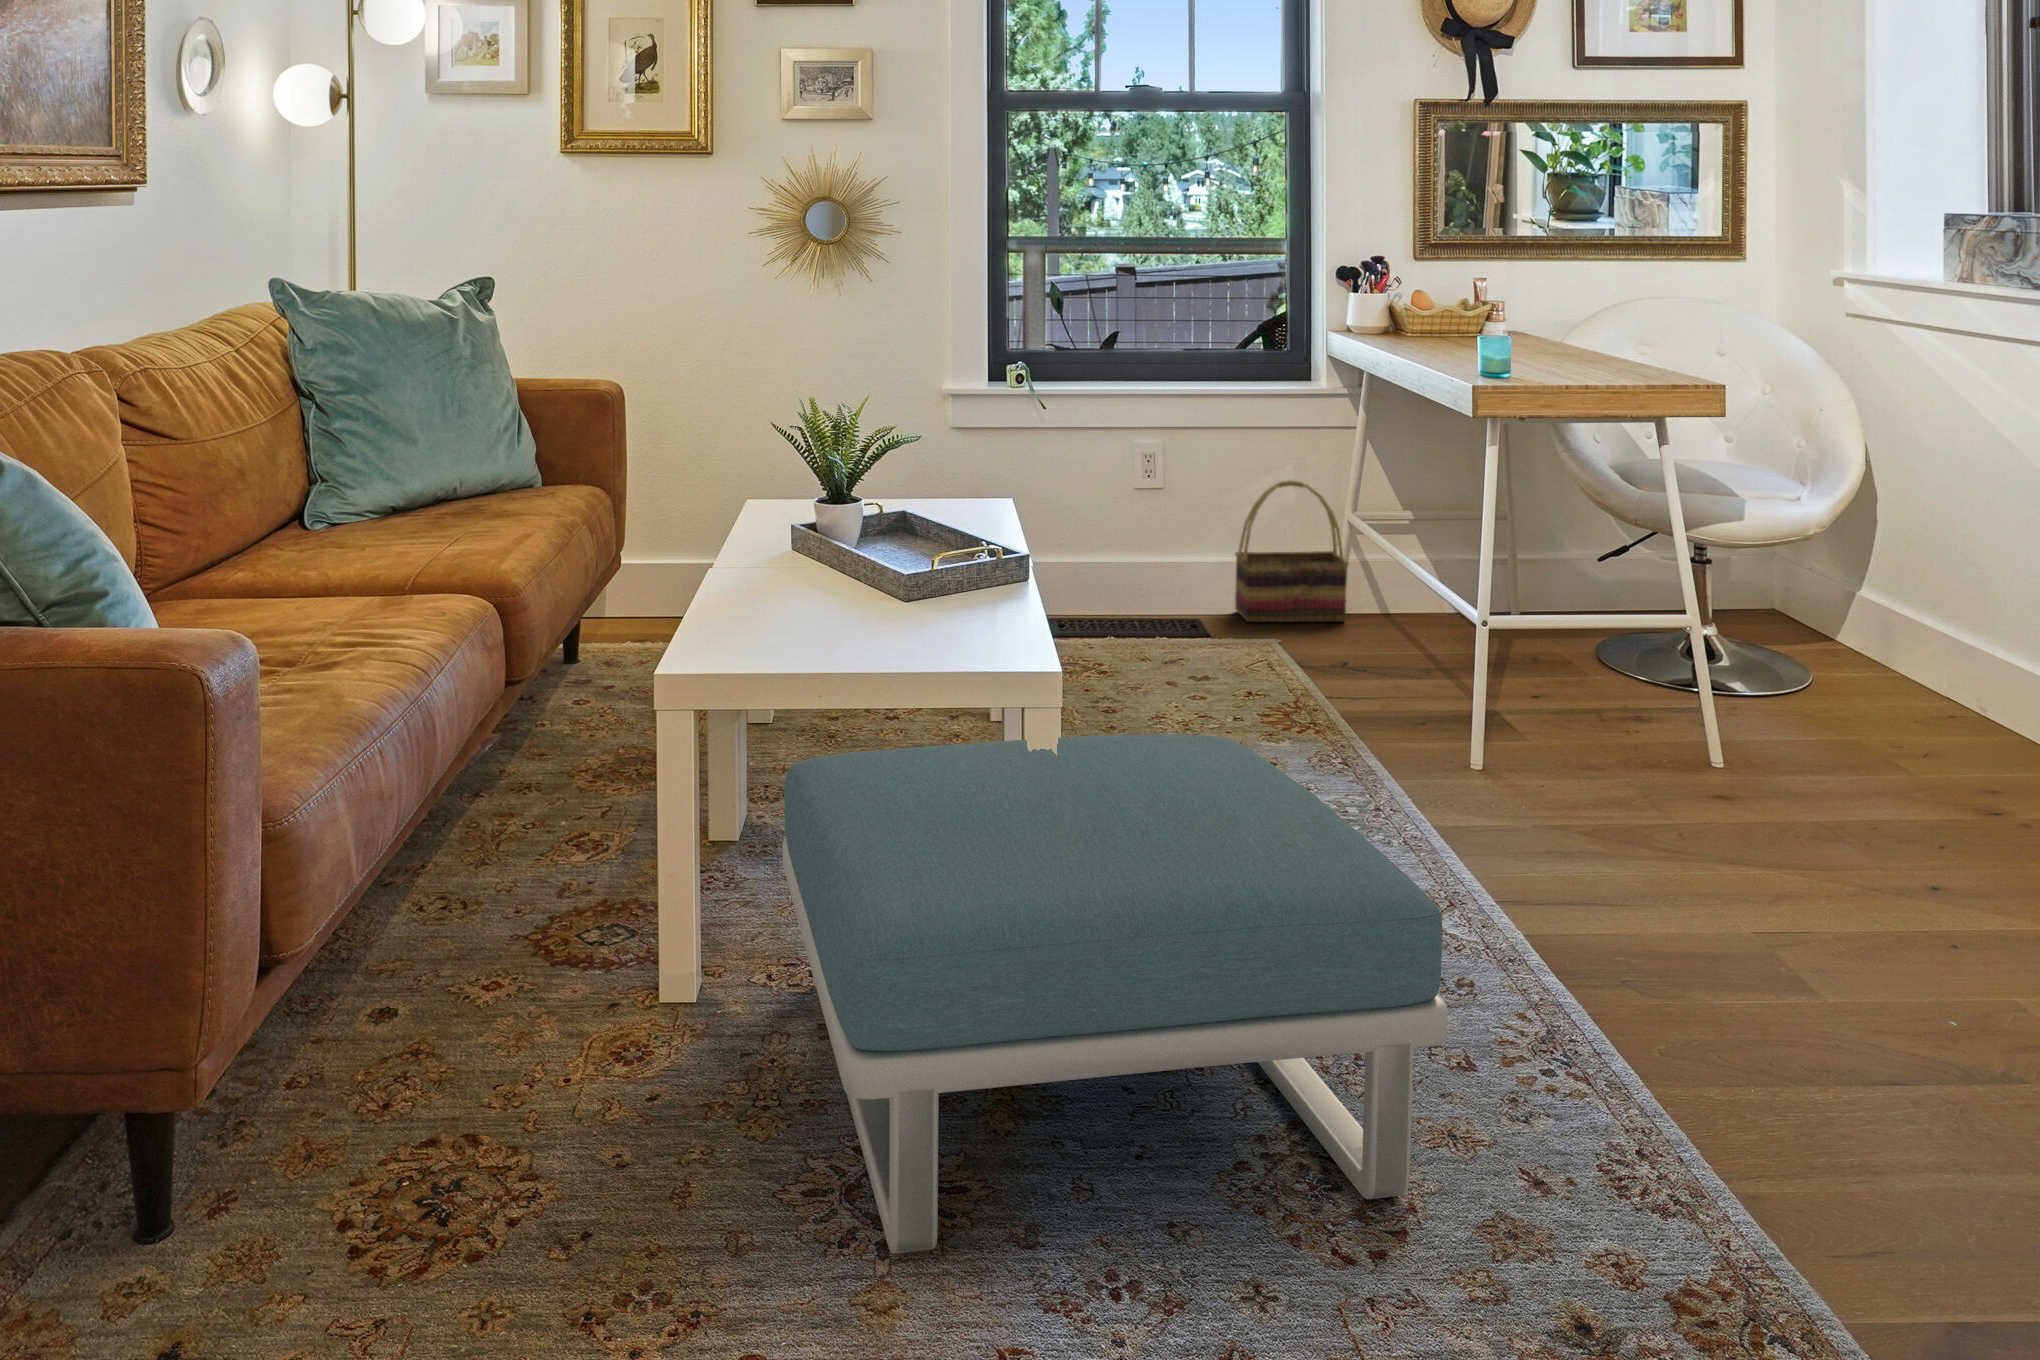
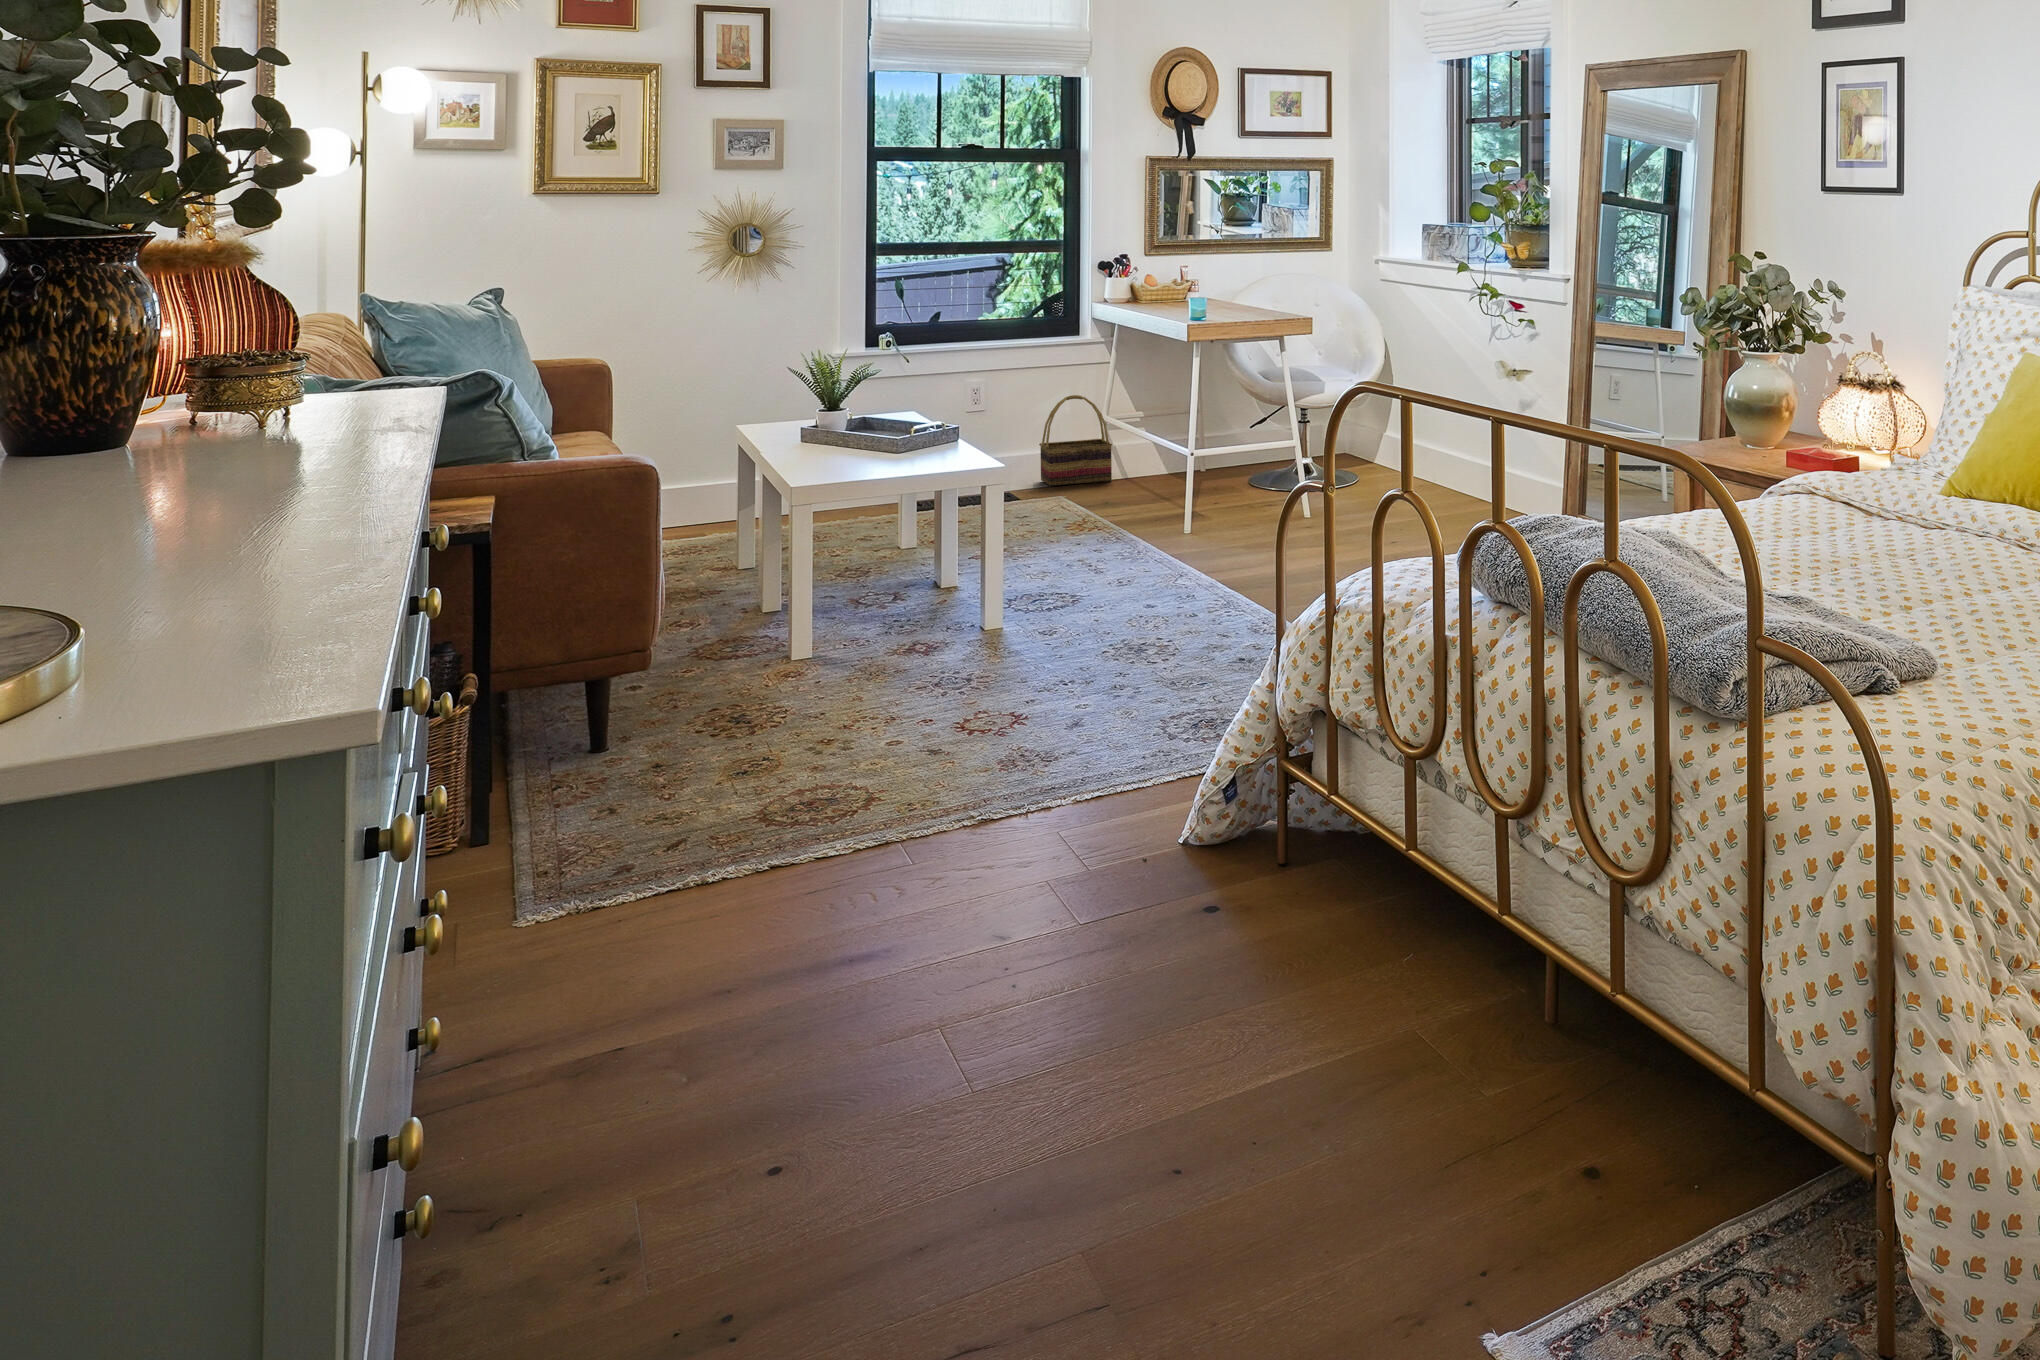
footstool: present [782,734,1448,1254] -> none [850,510,1183,710]

